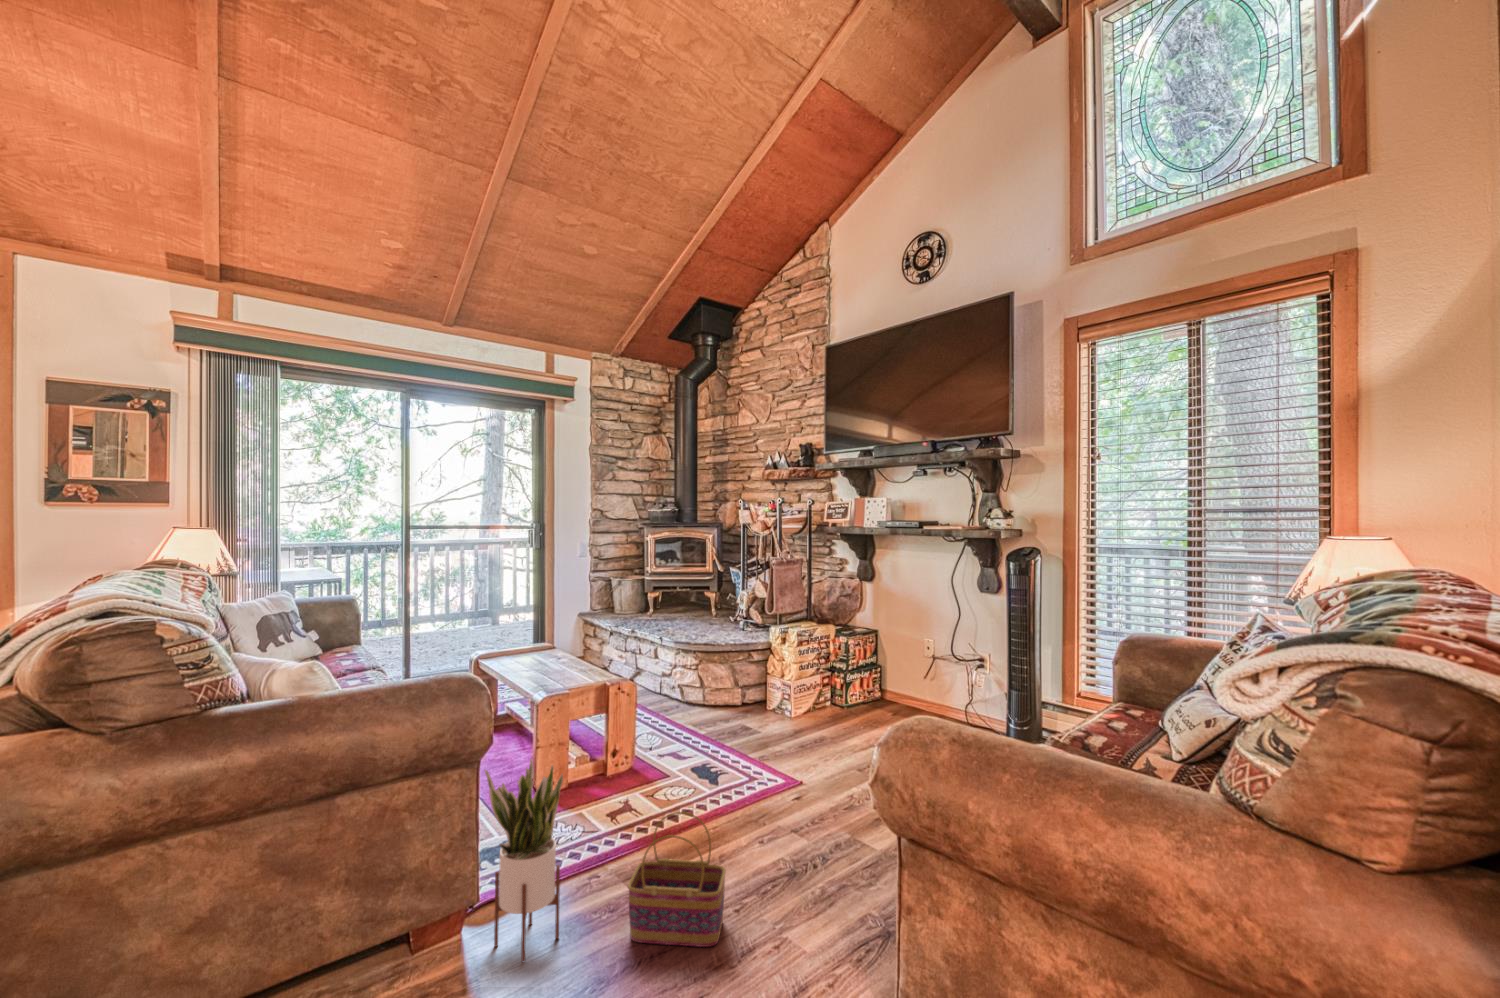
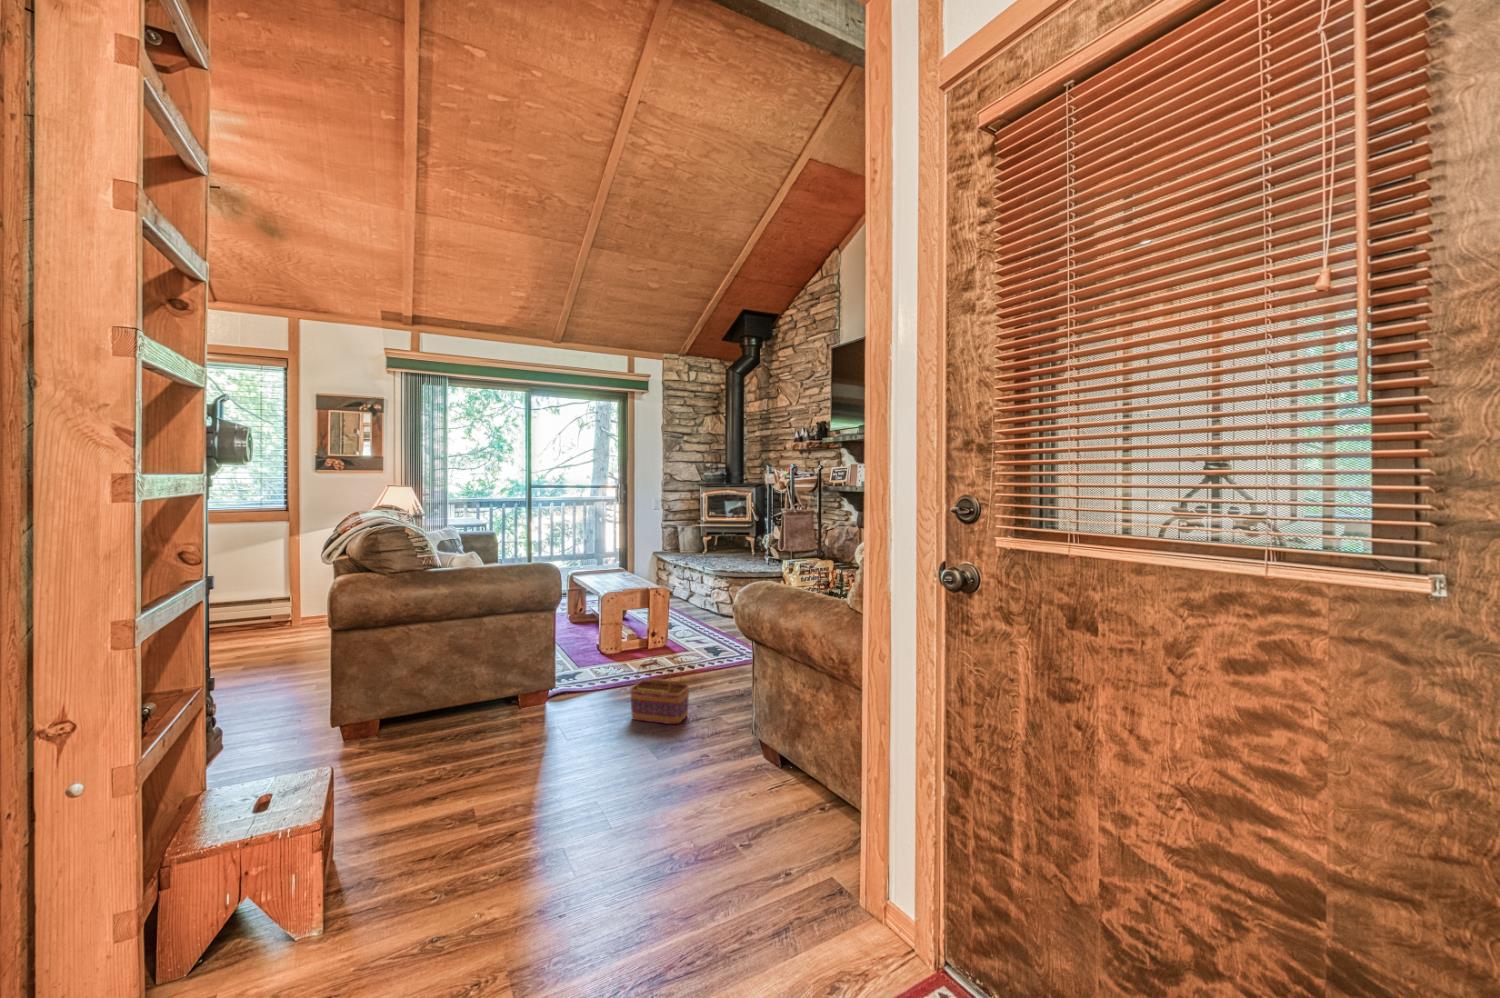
potted plant: present [485,759,563,962] -> none [549,613,596,723]

